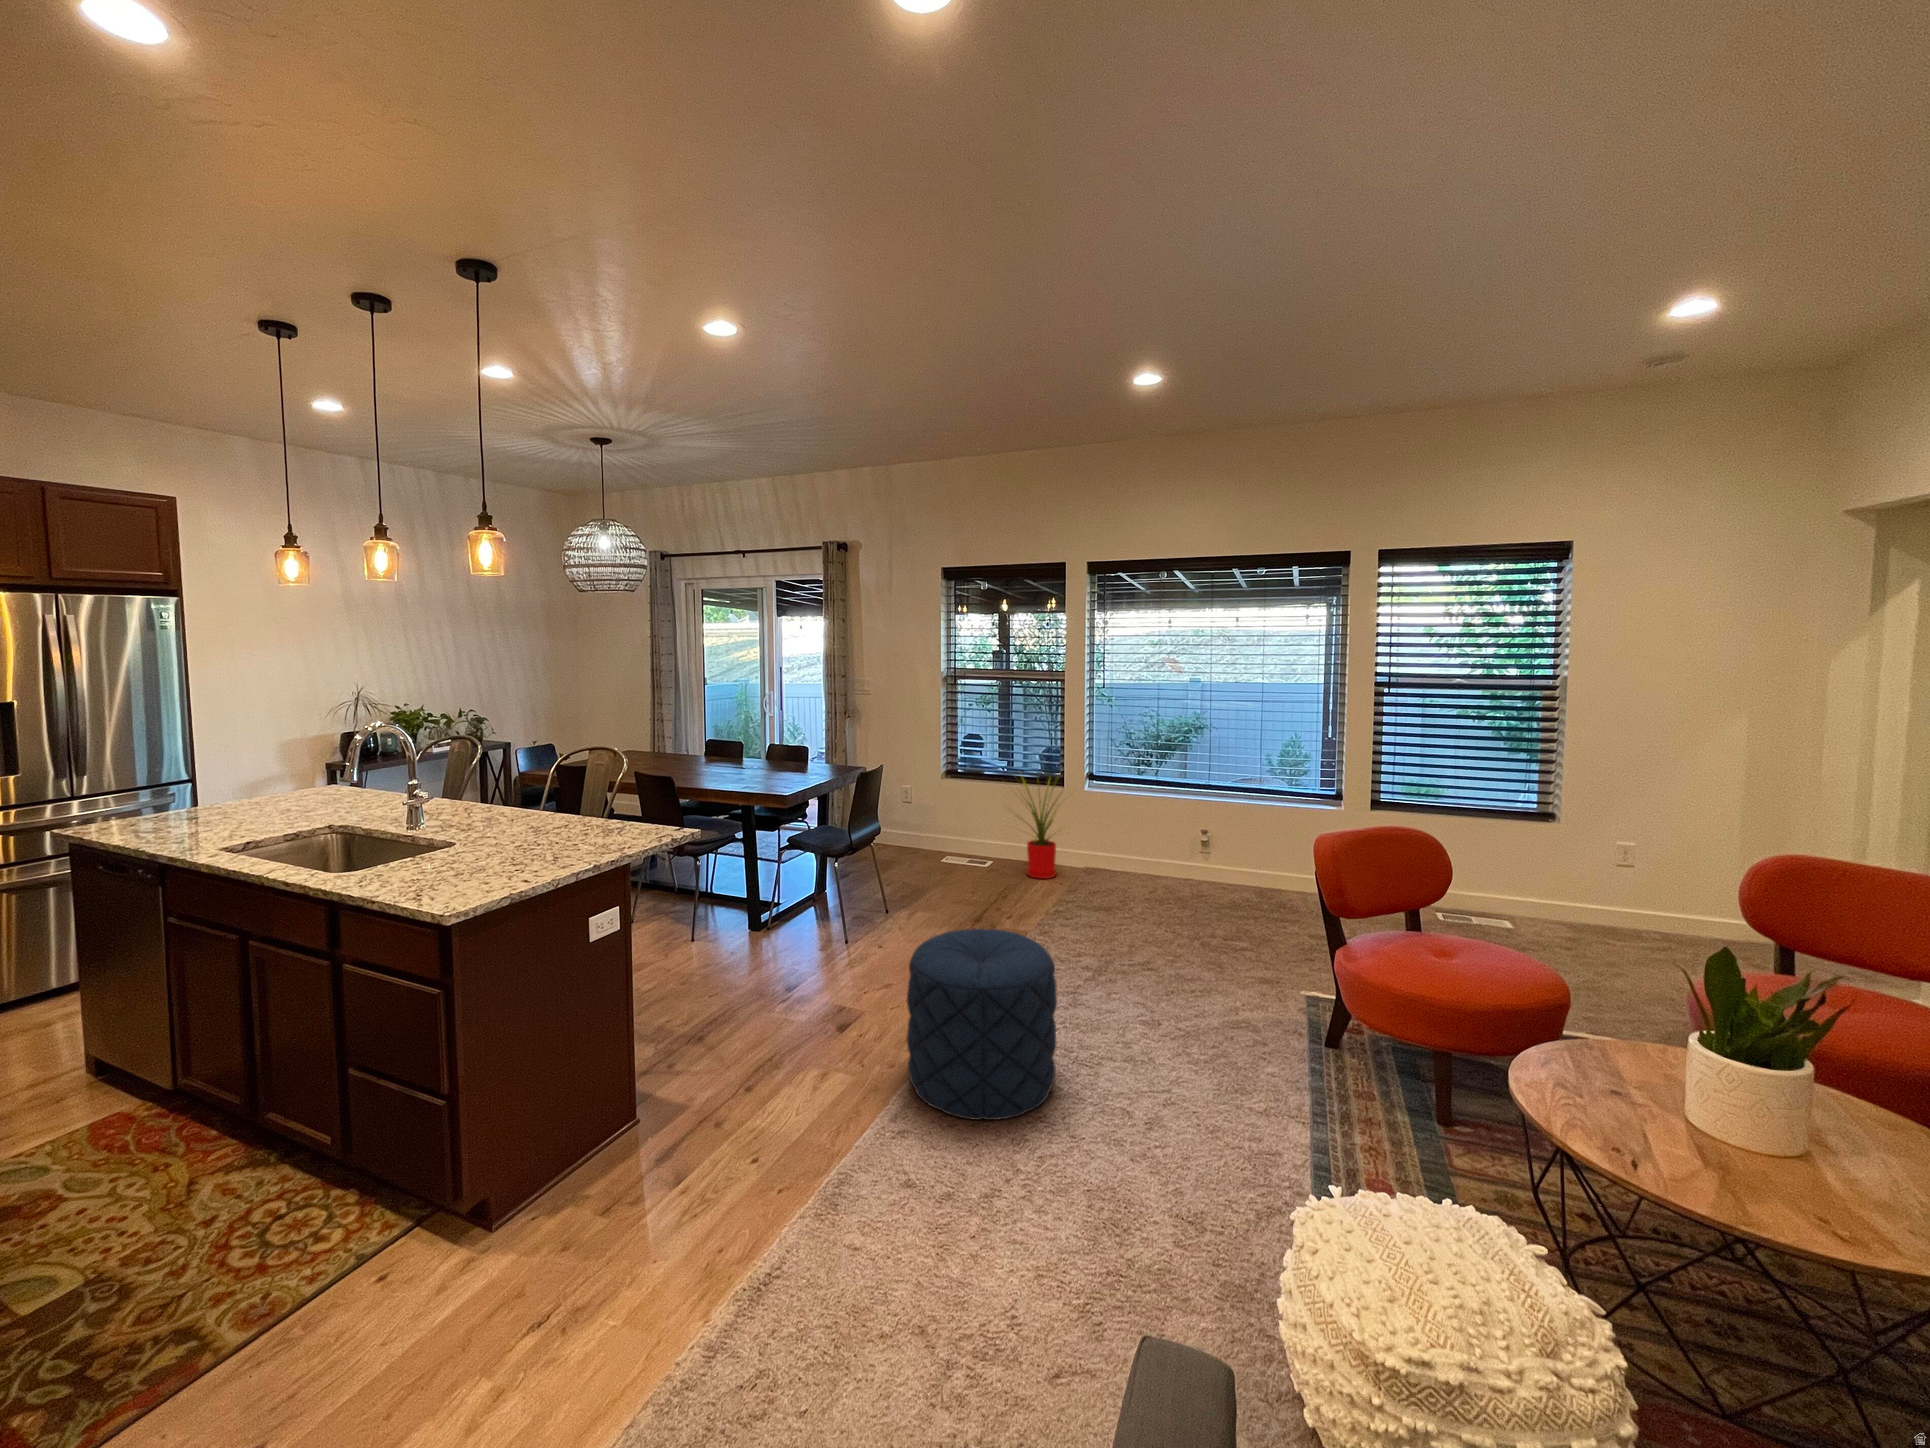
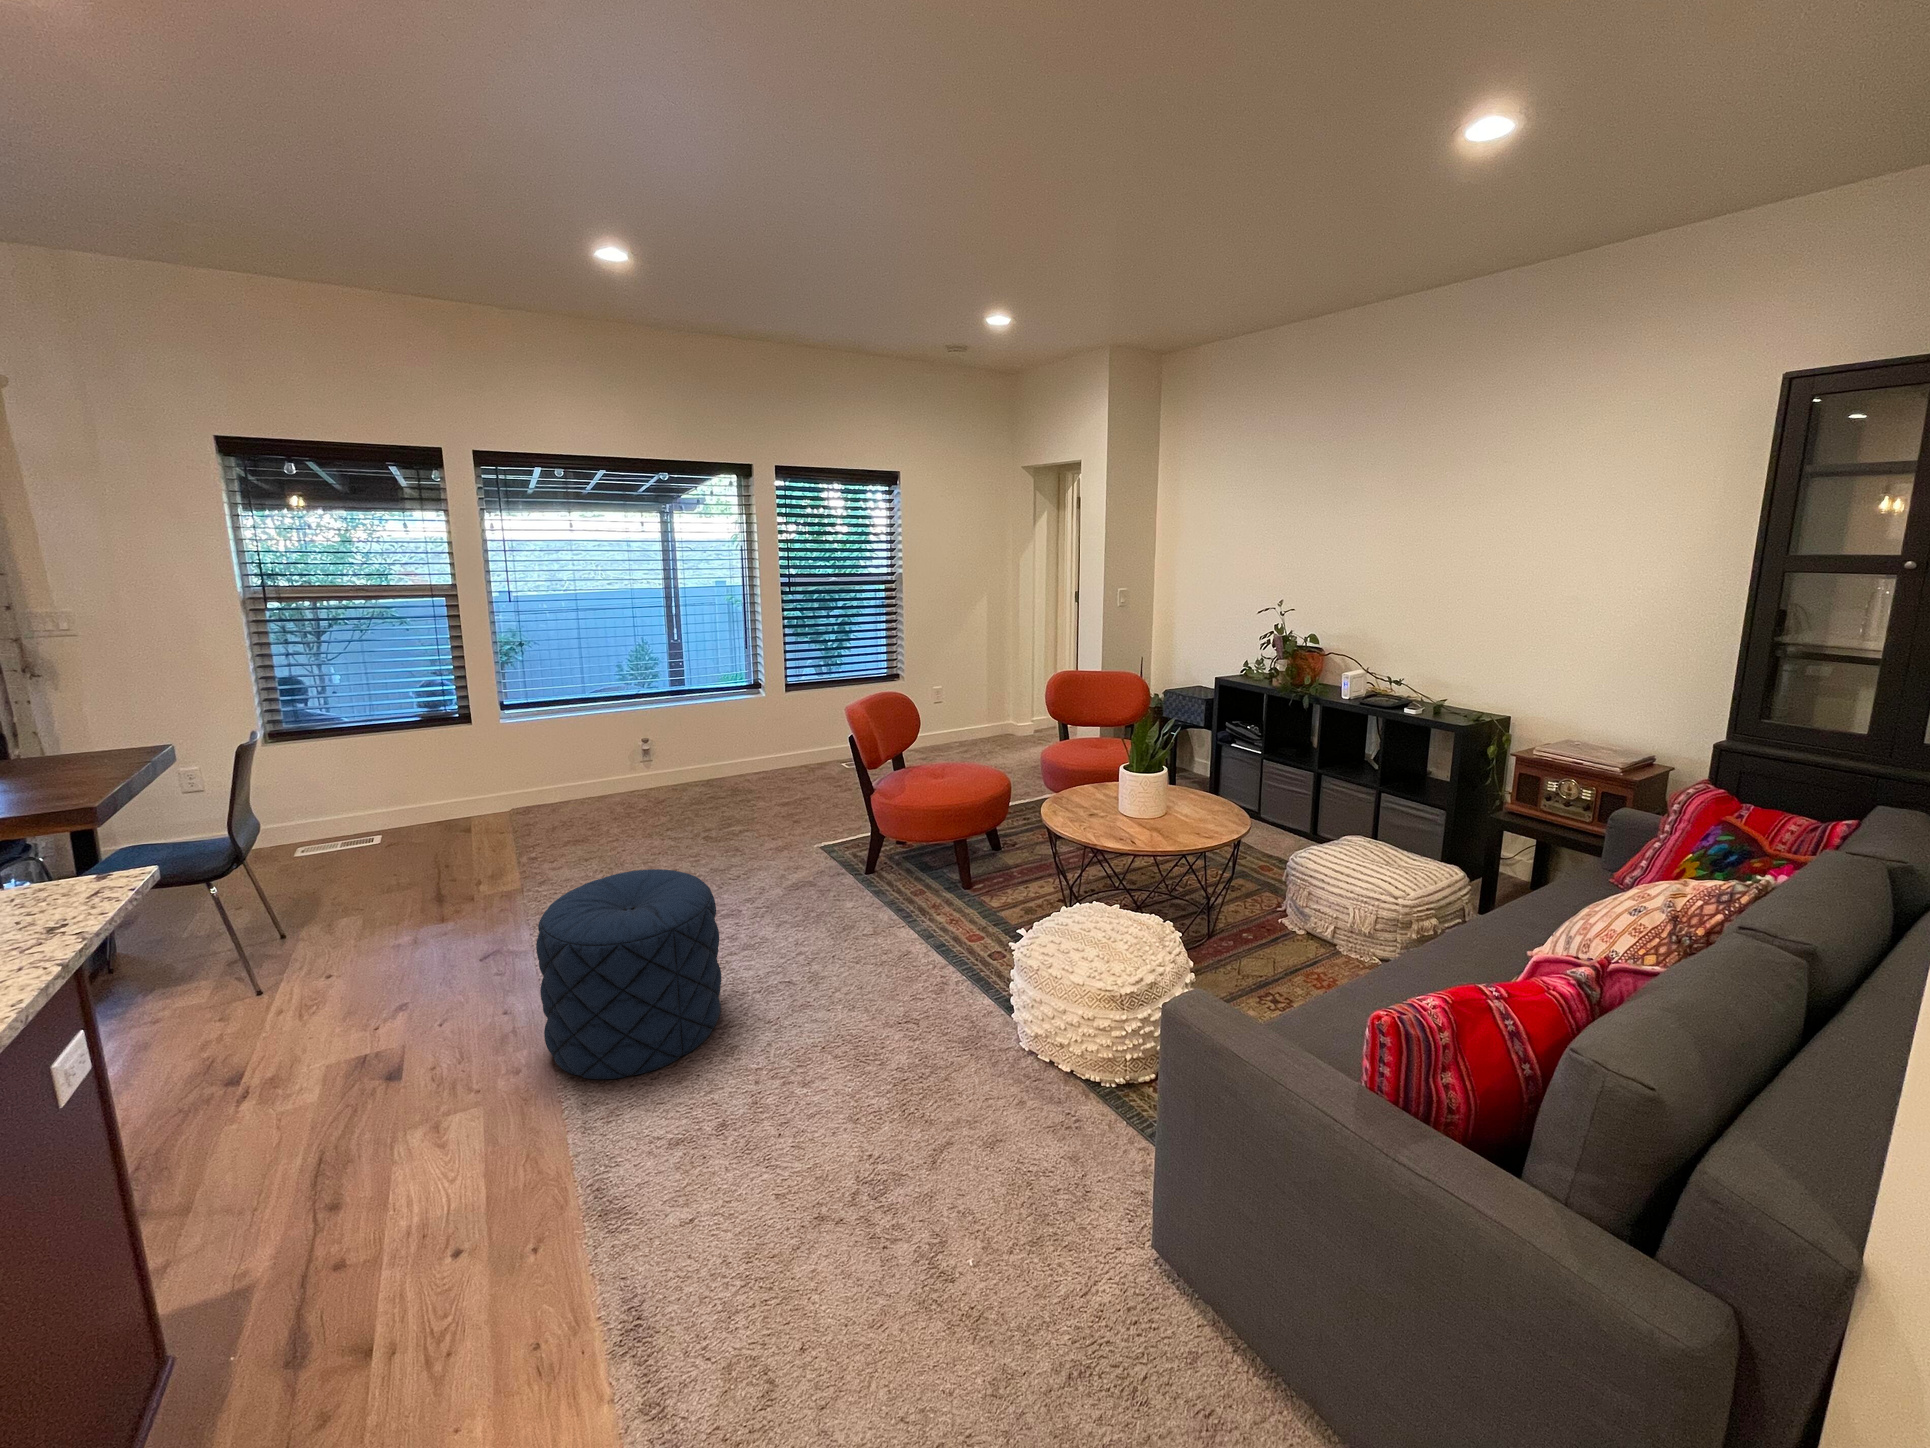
house plant: present [1017,778,1060,879] -> none [390,701,513,834]

